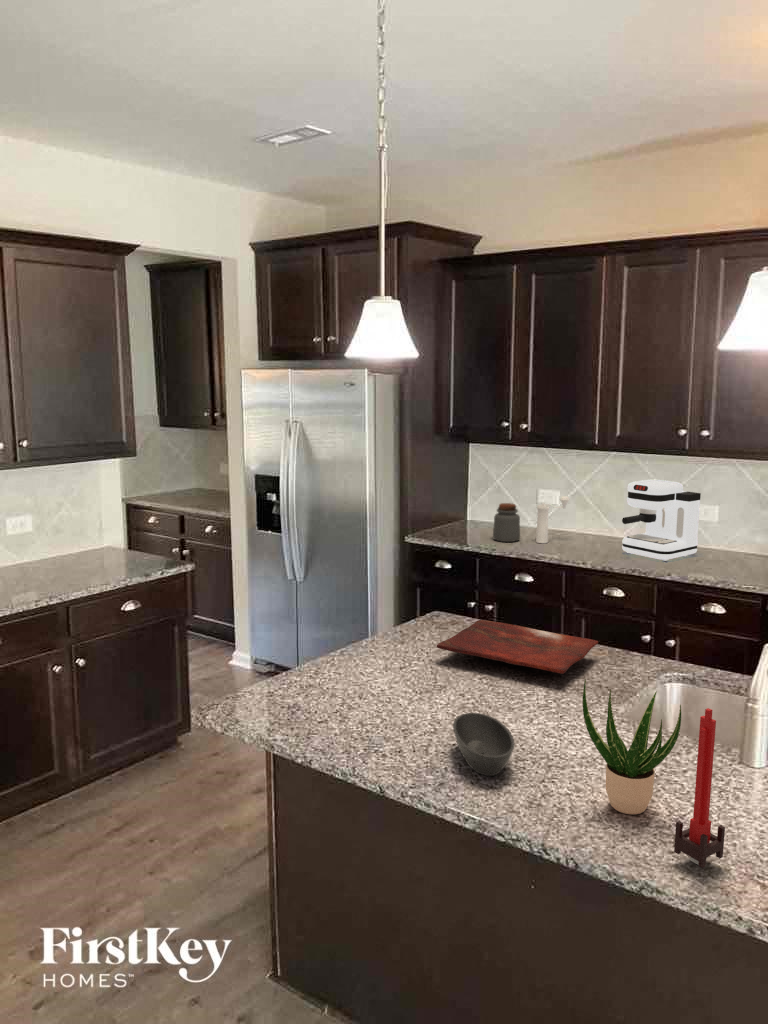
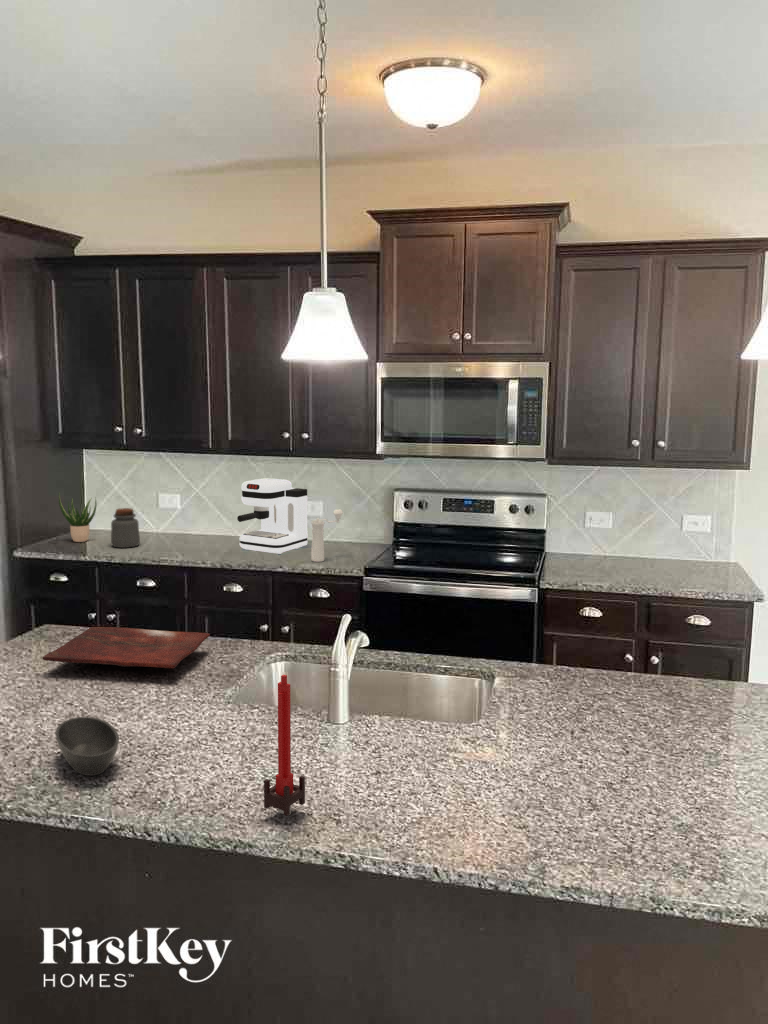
pepper mill: present [536,496,569,543] -> present [311,510,343,562]
potted plant: present [583,679,681,814] -> present [59,496,96,542]

